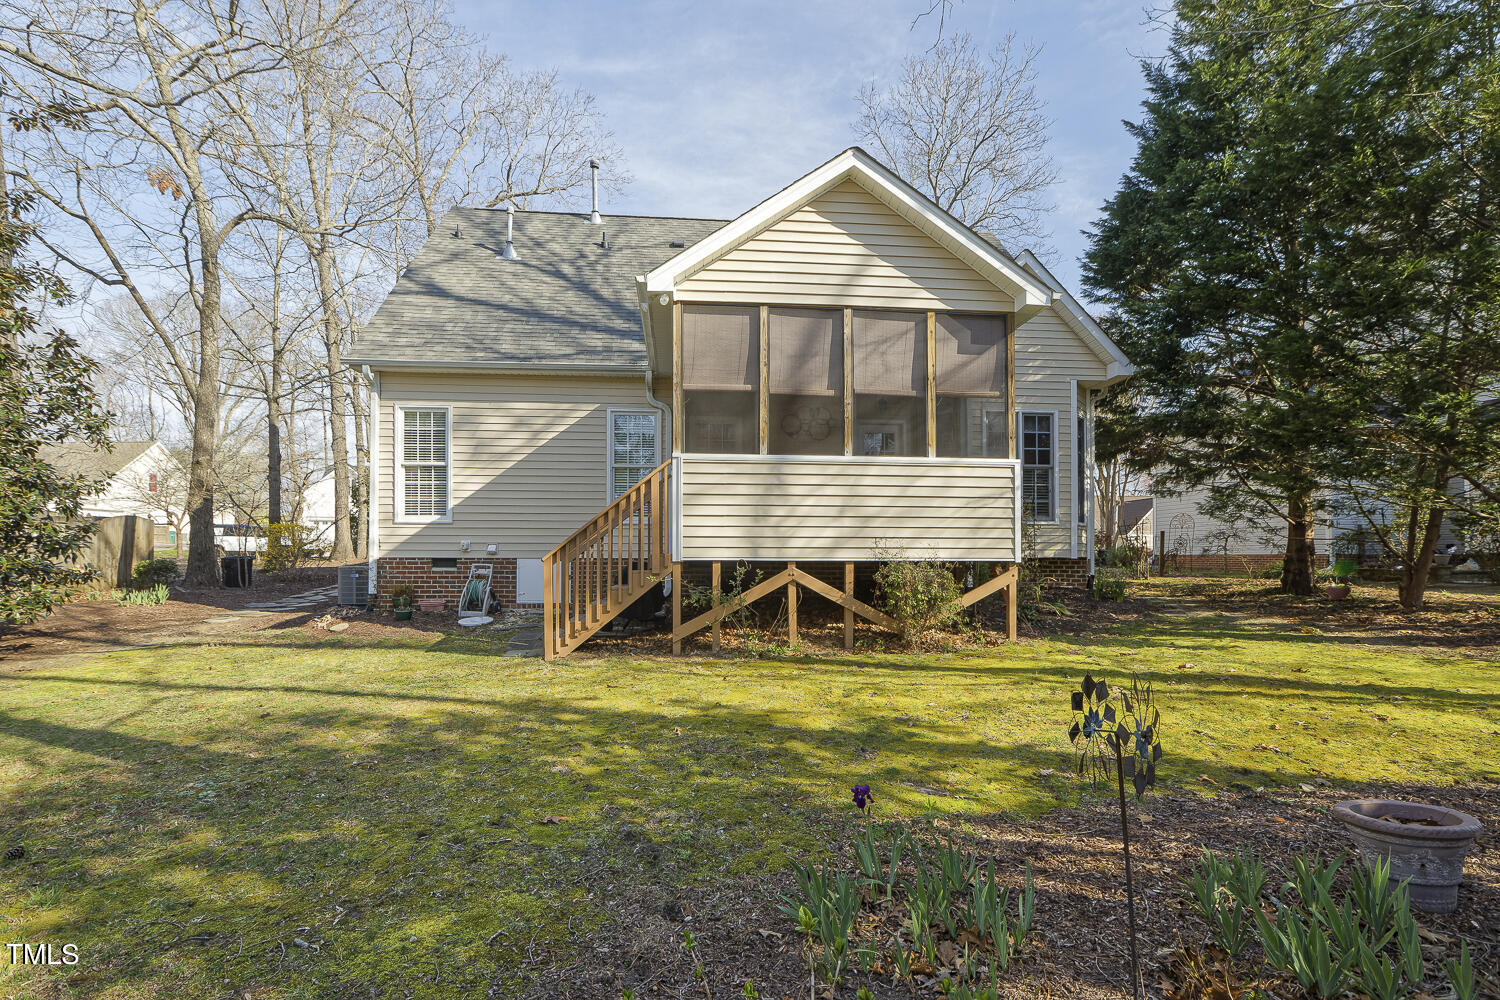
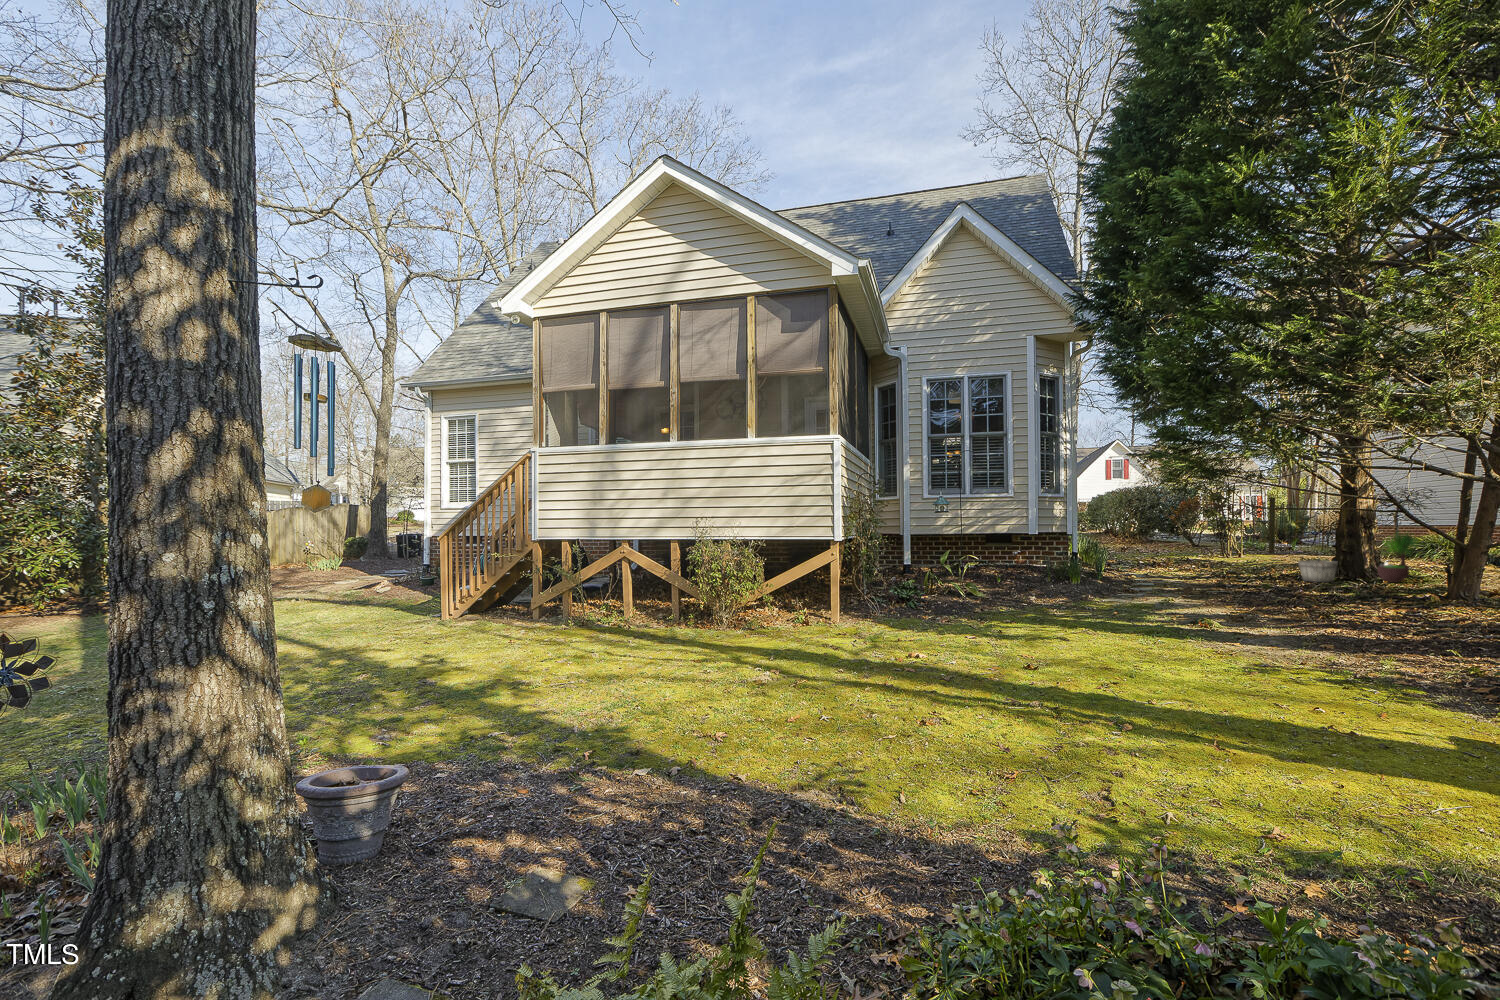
wooden bucket: none [1264,578,1297,601] -> present [1298,558,1338,582]

